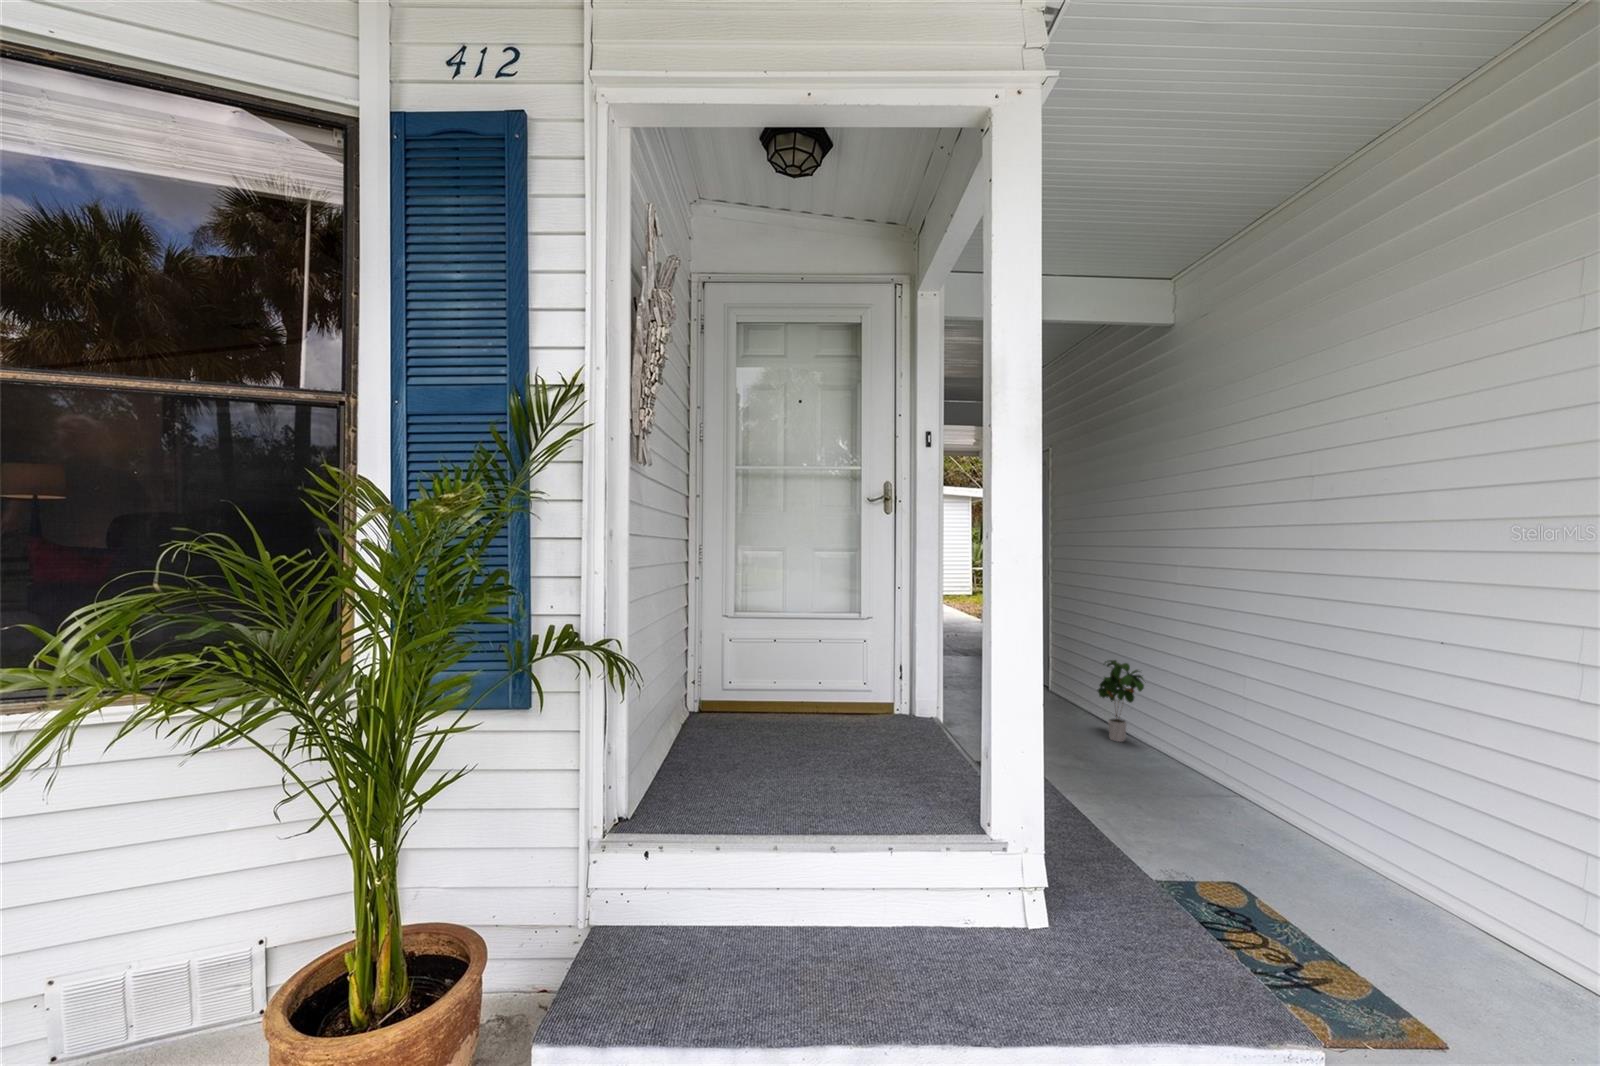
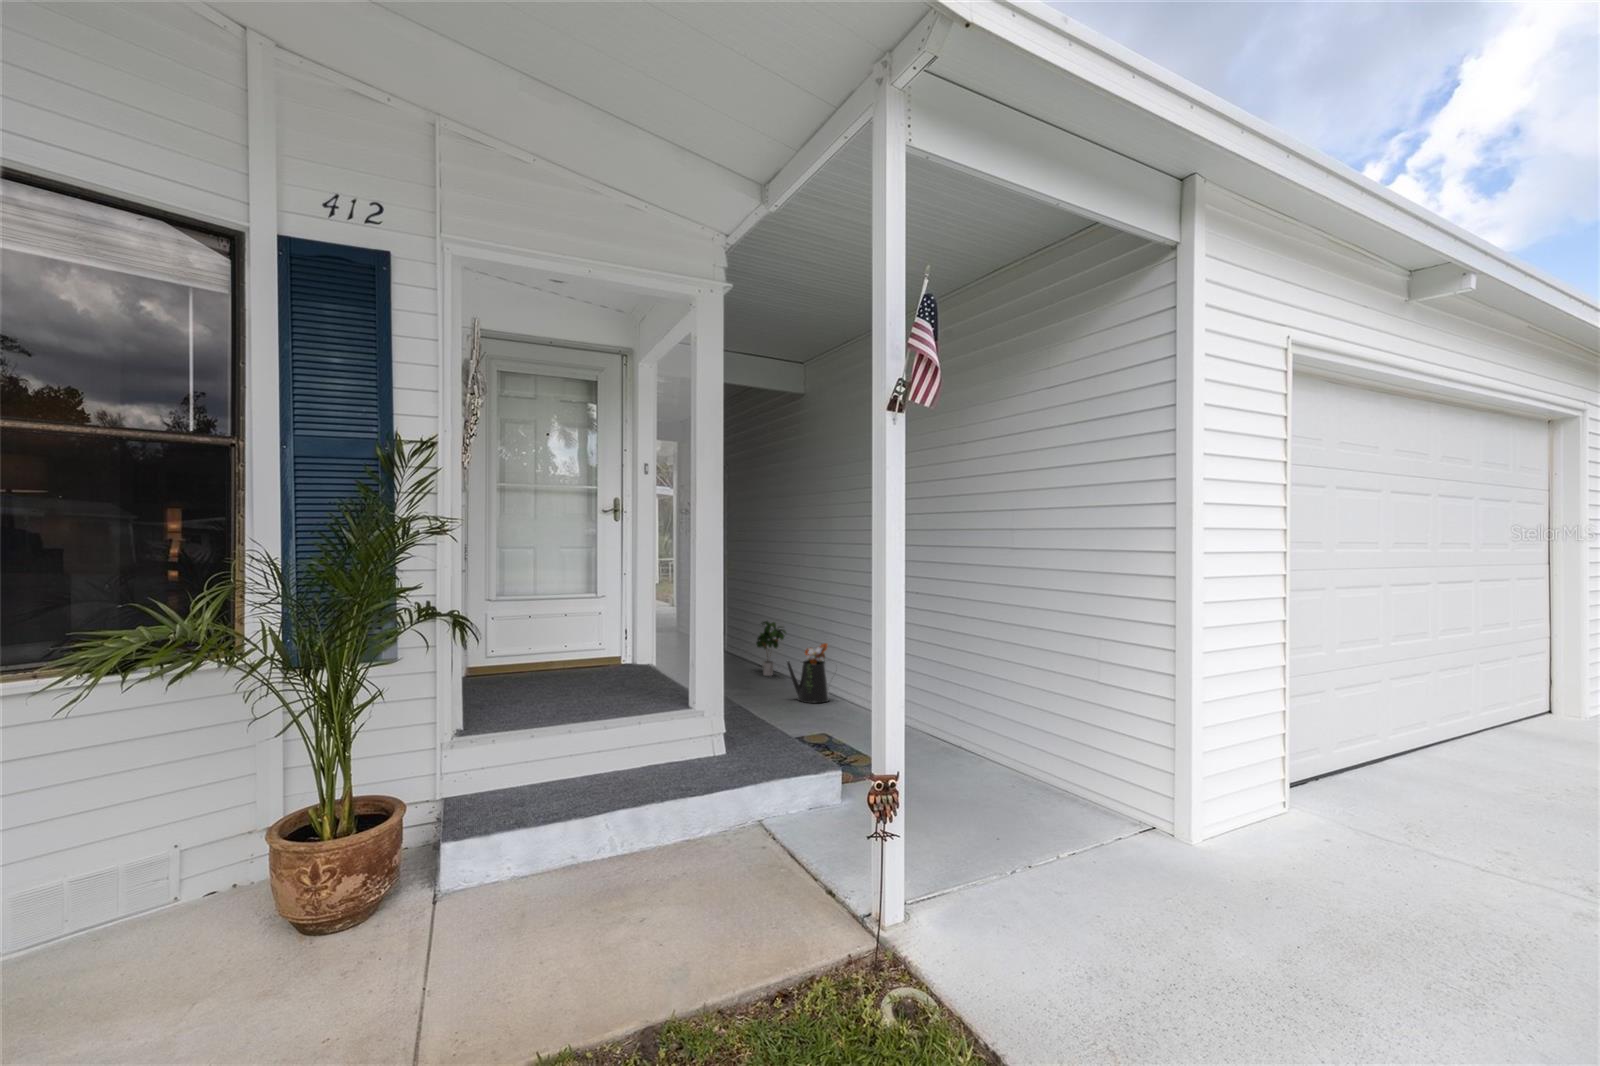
watering can: none [1153,704,1245,806] -> present [787,643,830,703]

